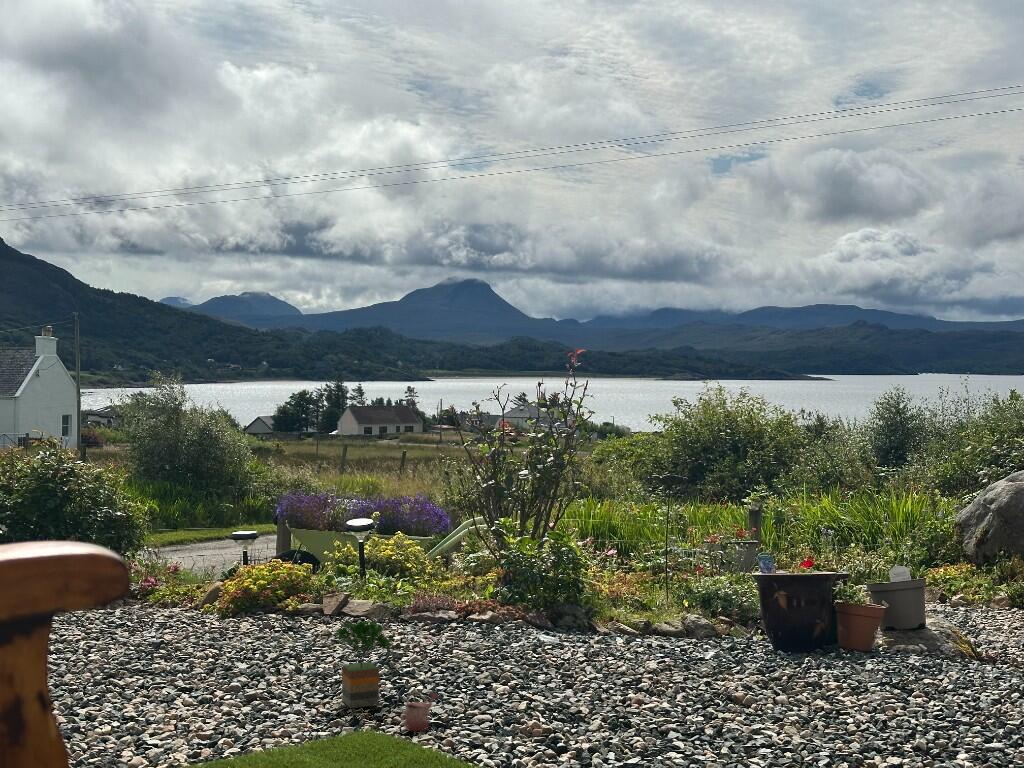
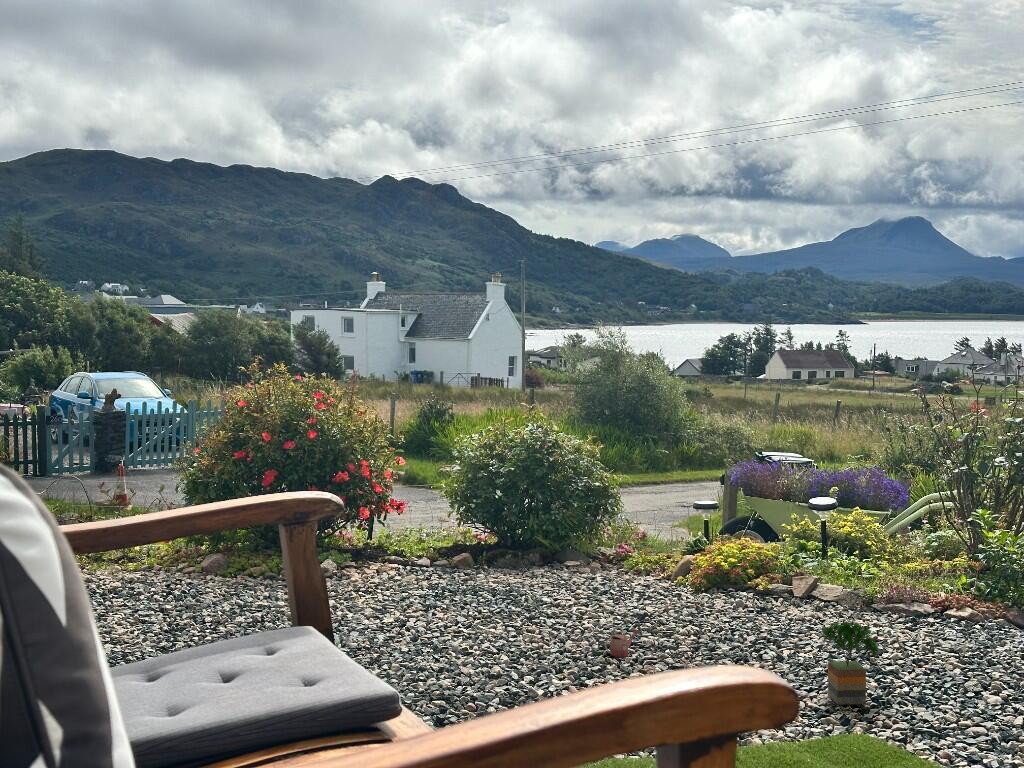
watering can: present [401,691,438,731] -> present [605,626,639,657]

